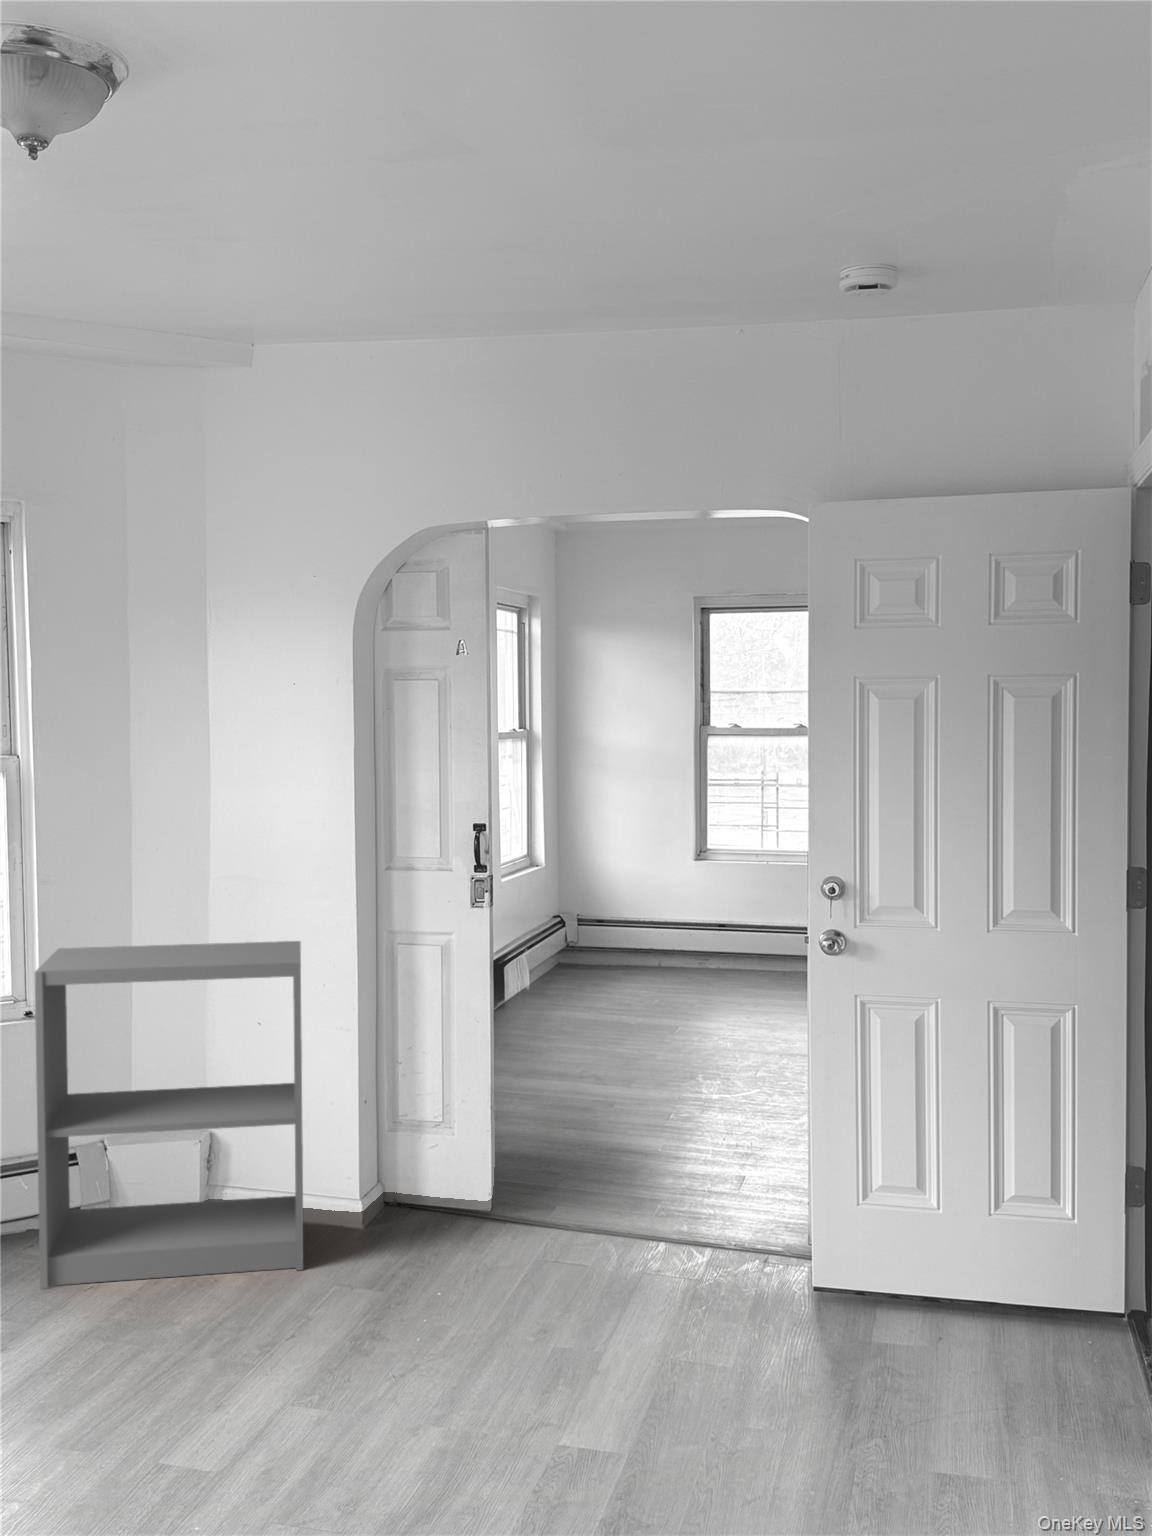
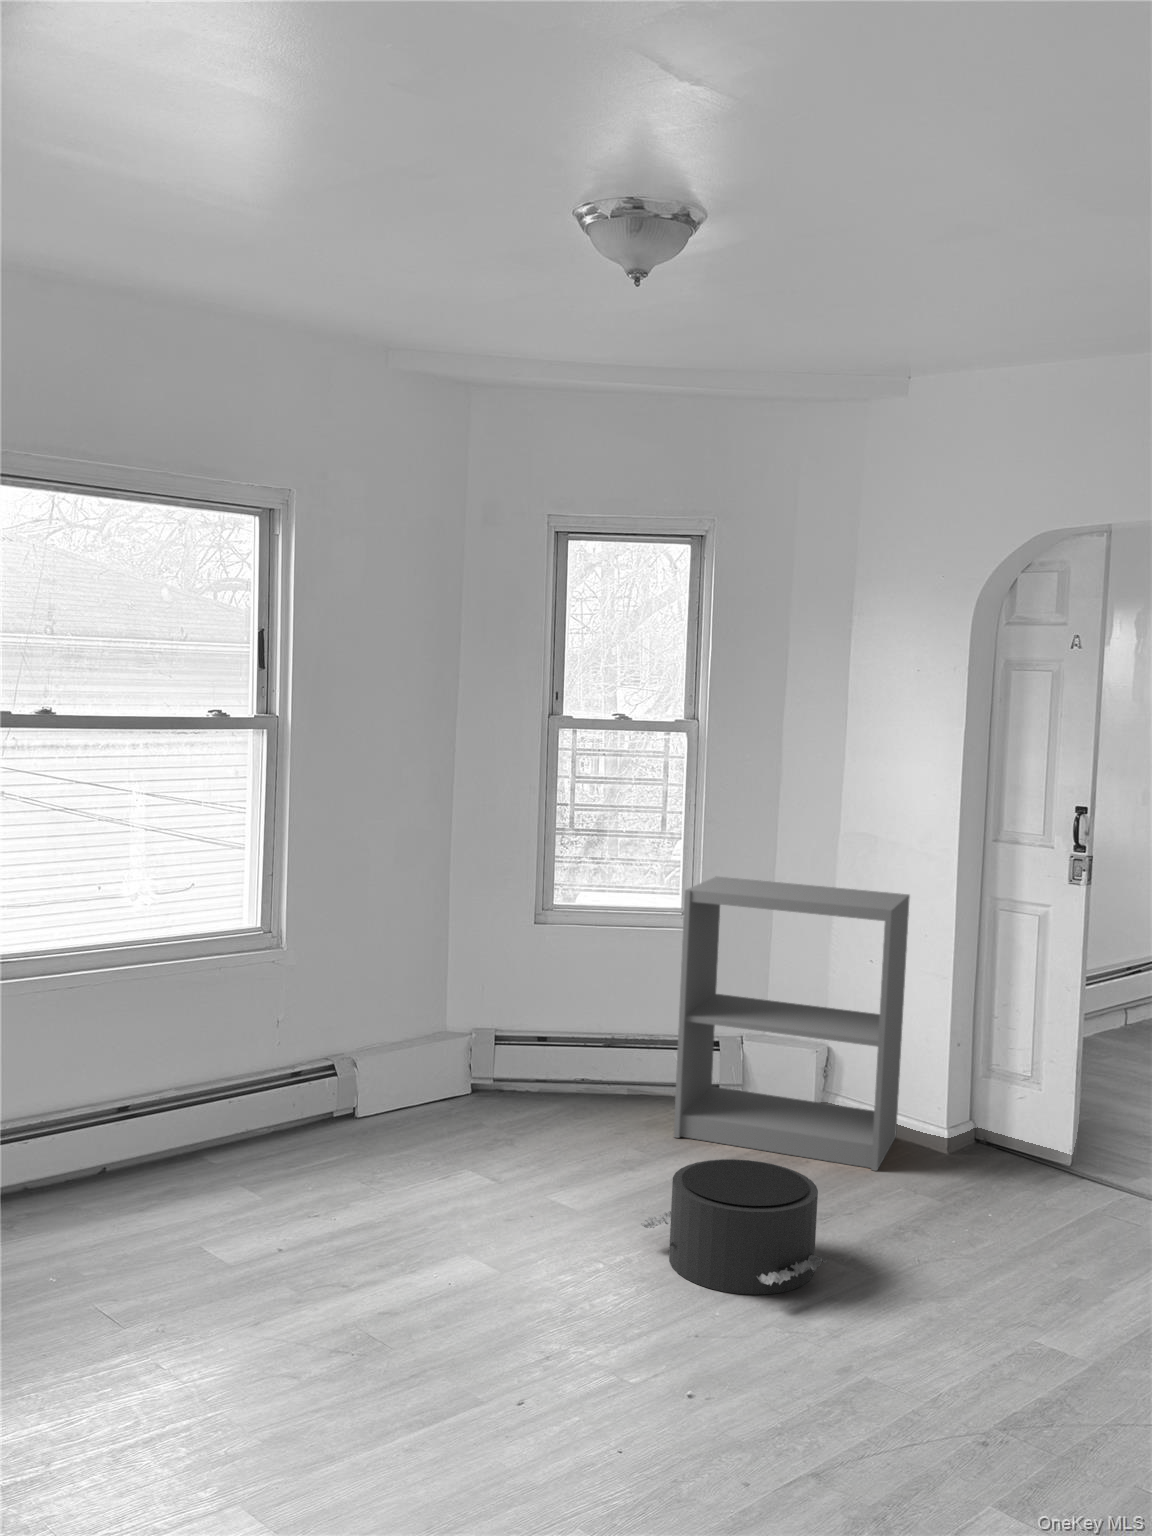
pouf: none [61,1301,318,1489] -> present [641,1159,827,1295]

